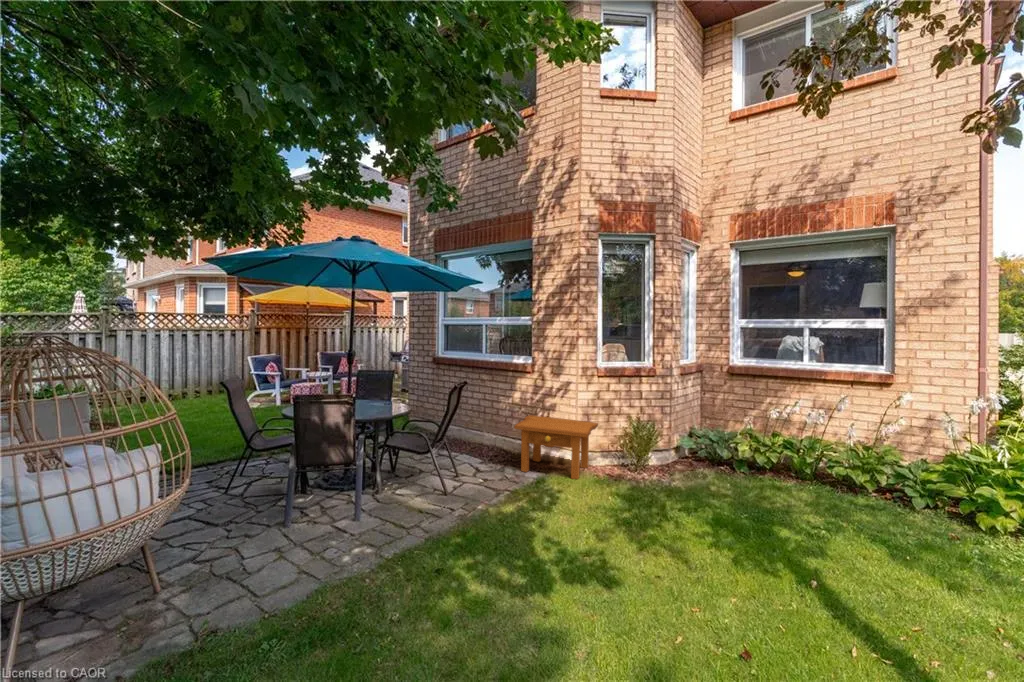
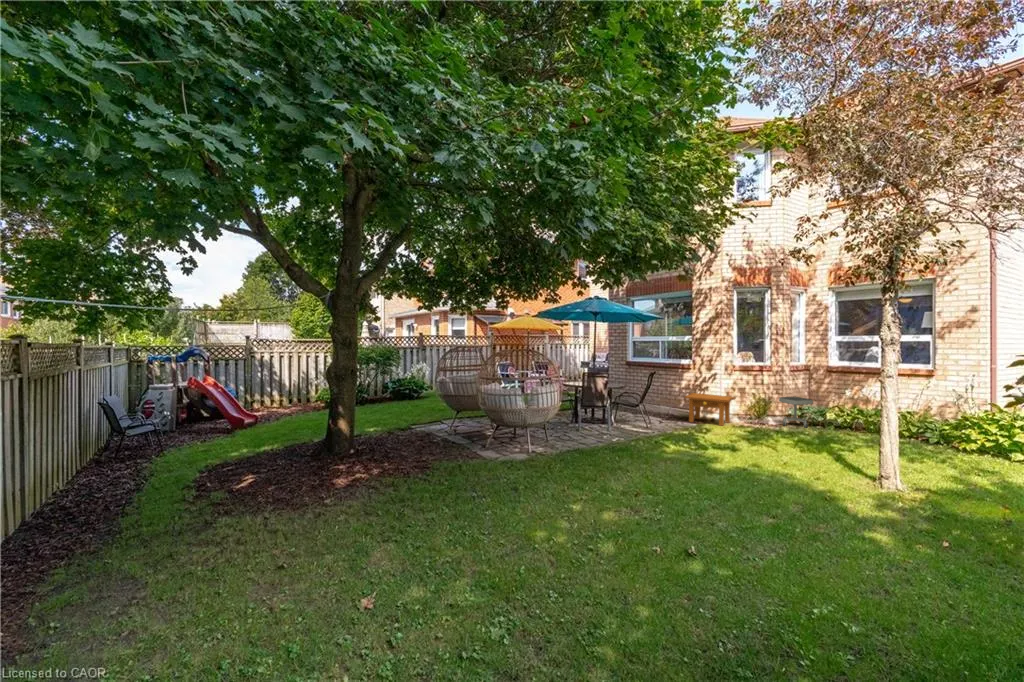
stool: none [665,418,717,473] -> present [779,396,813,428]

